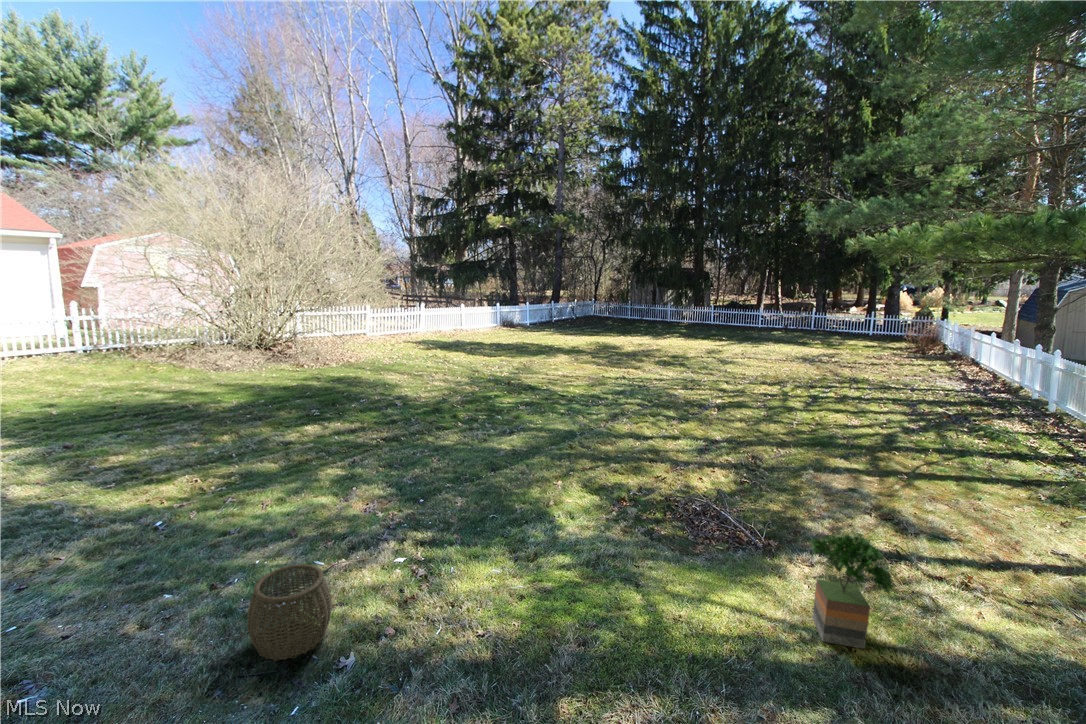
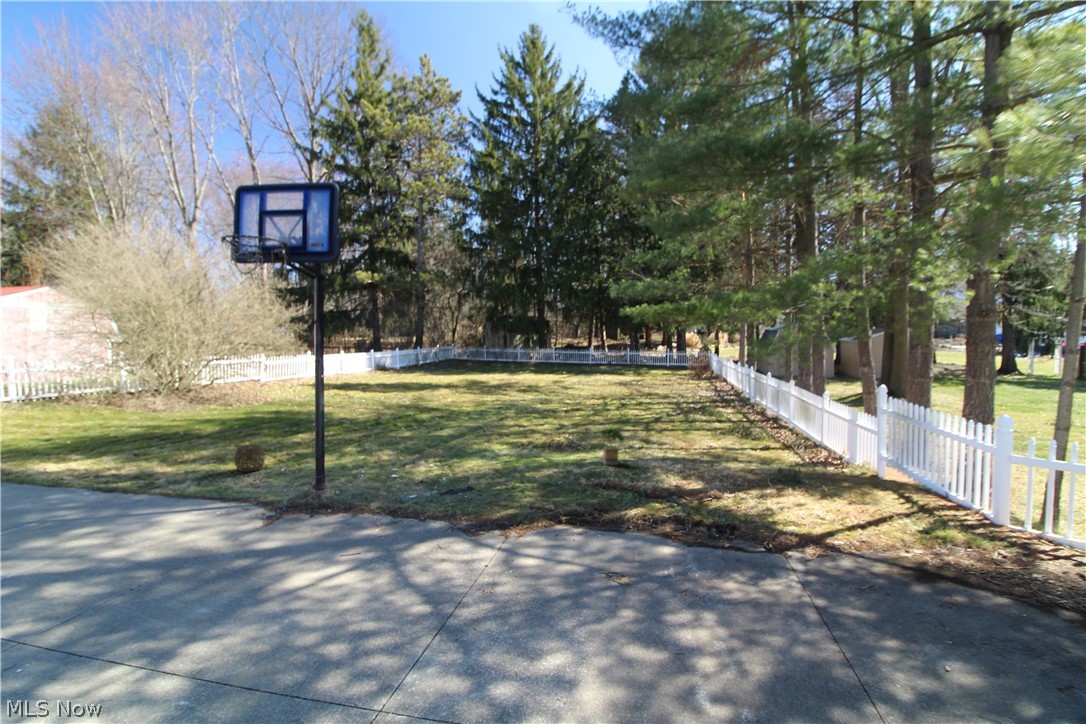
woven basket: present [247,564,332,661] -> present [234,444,265,472]

